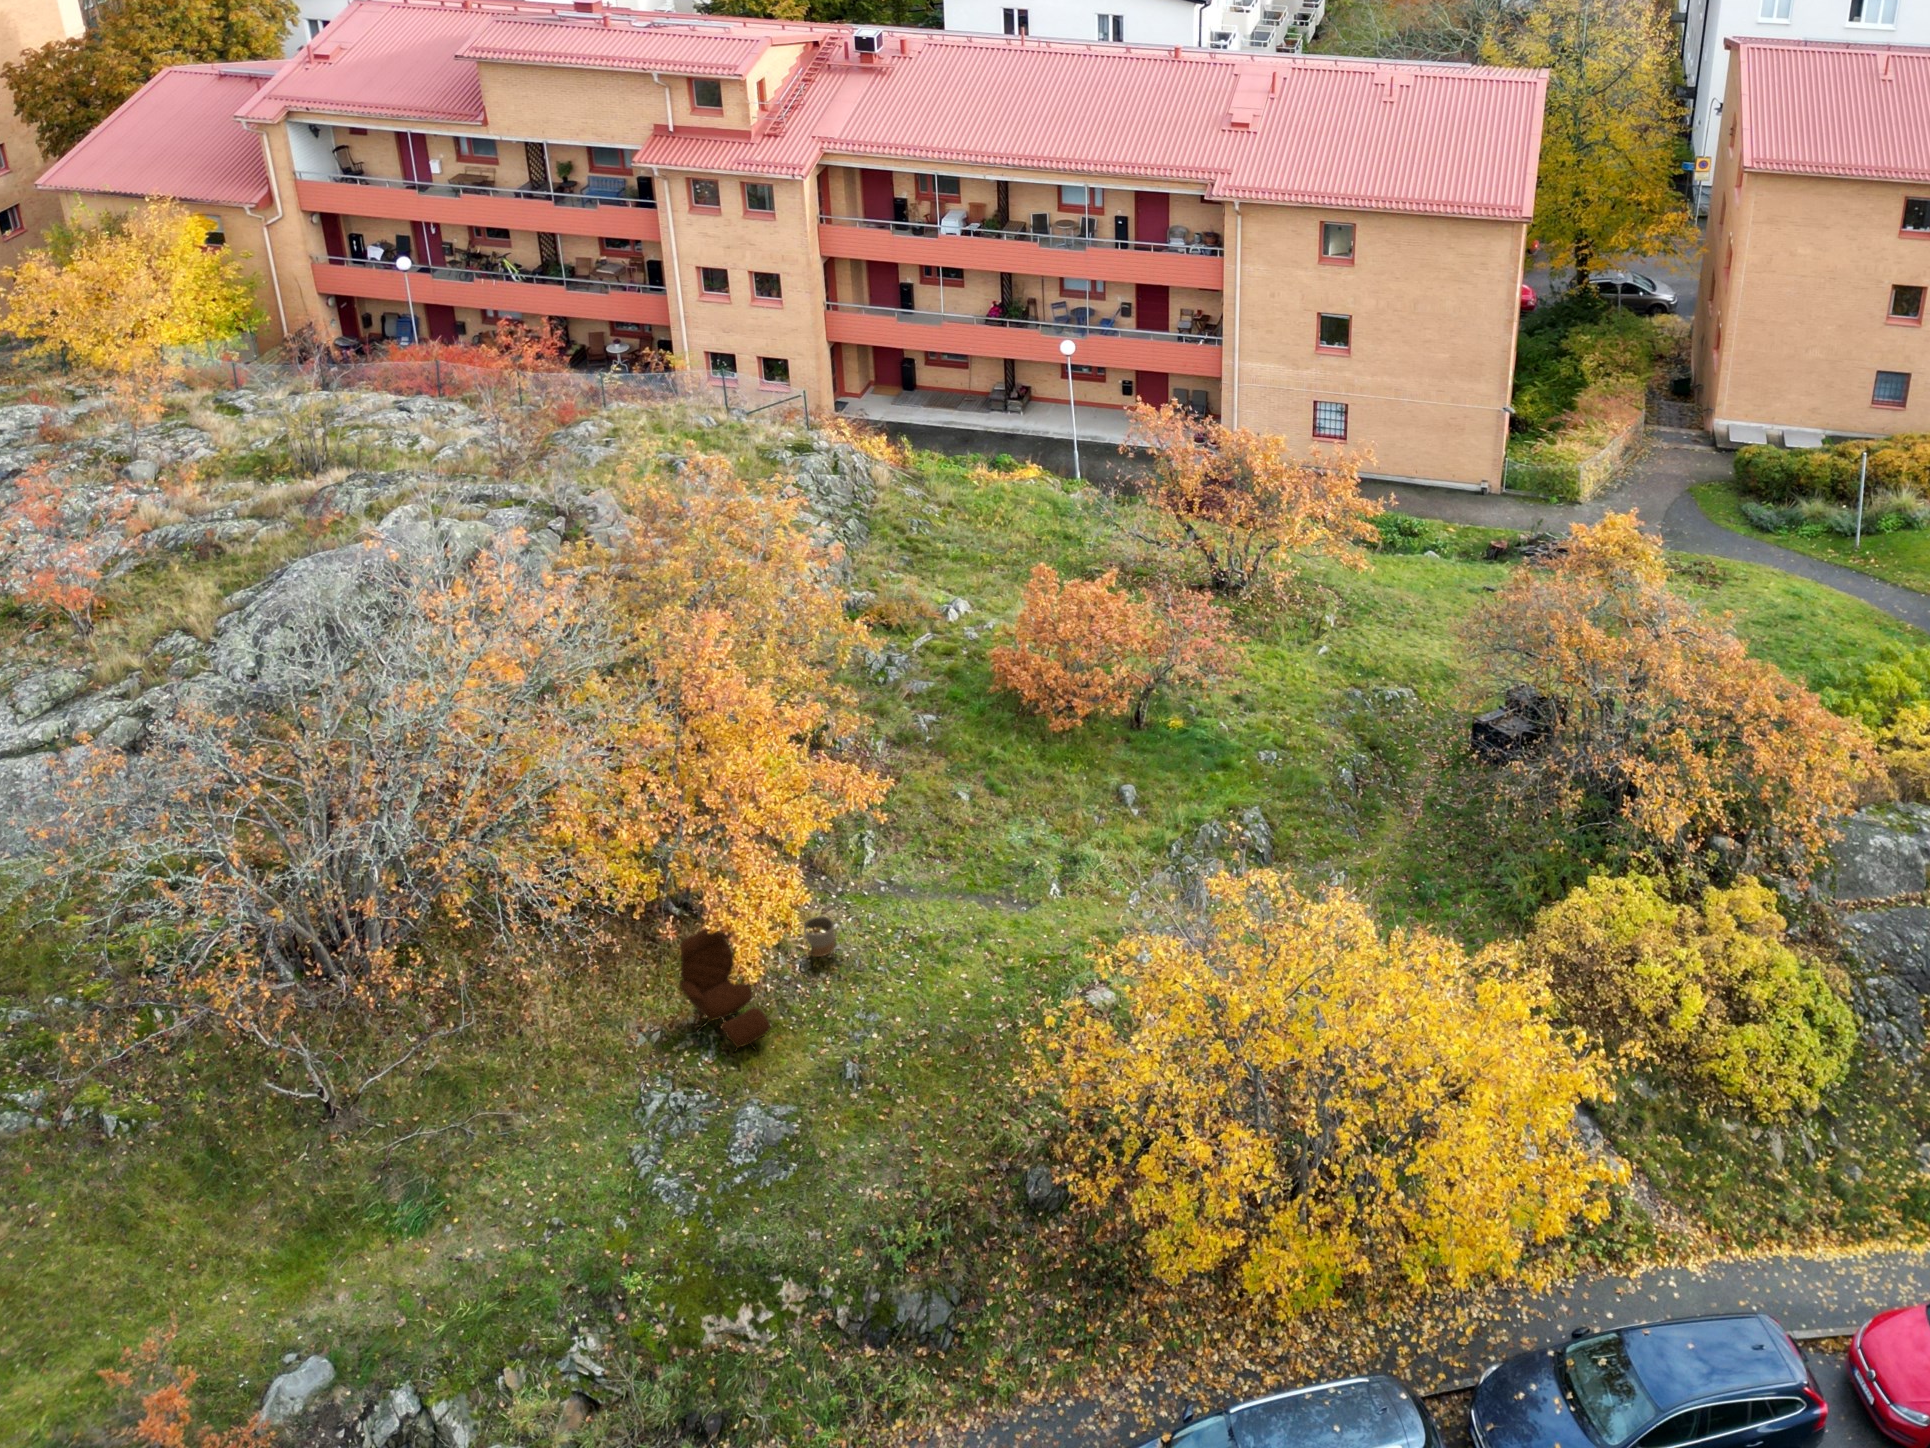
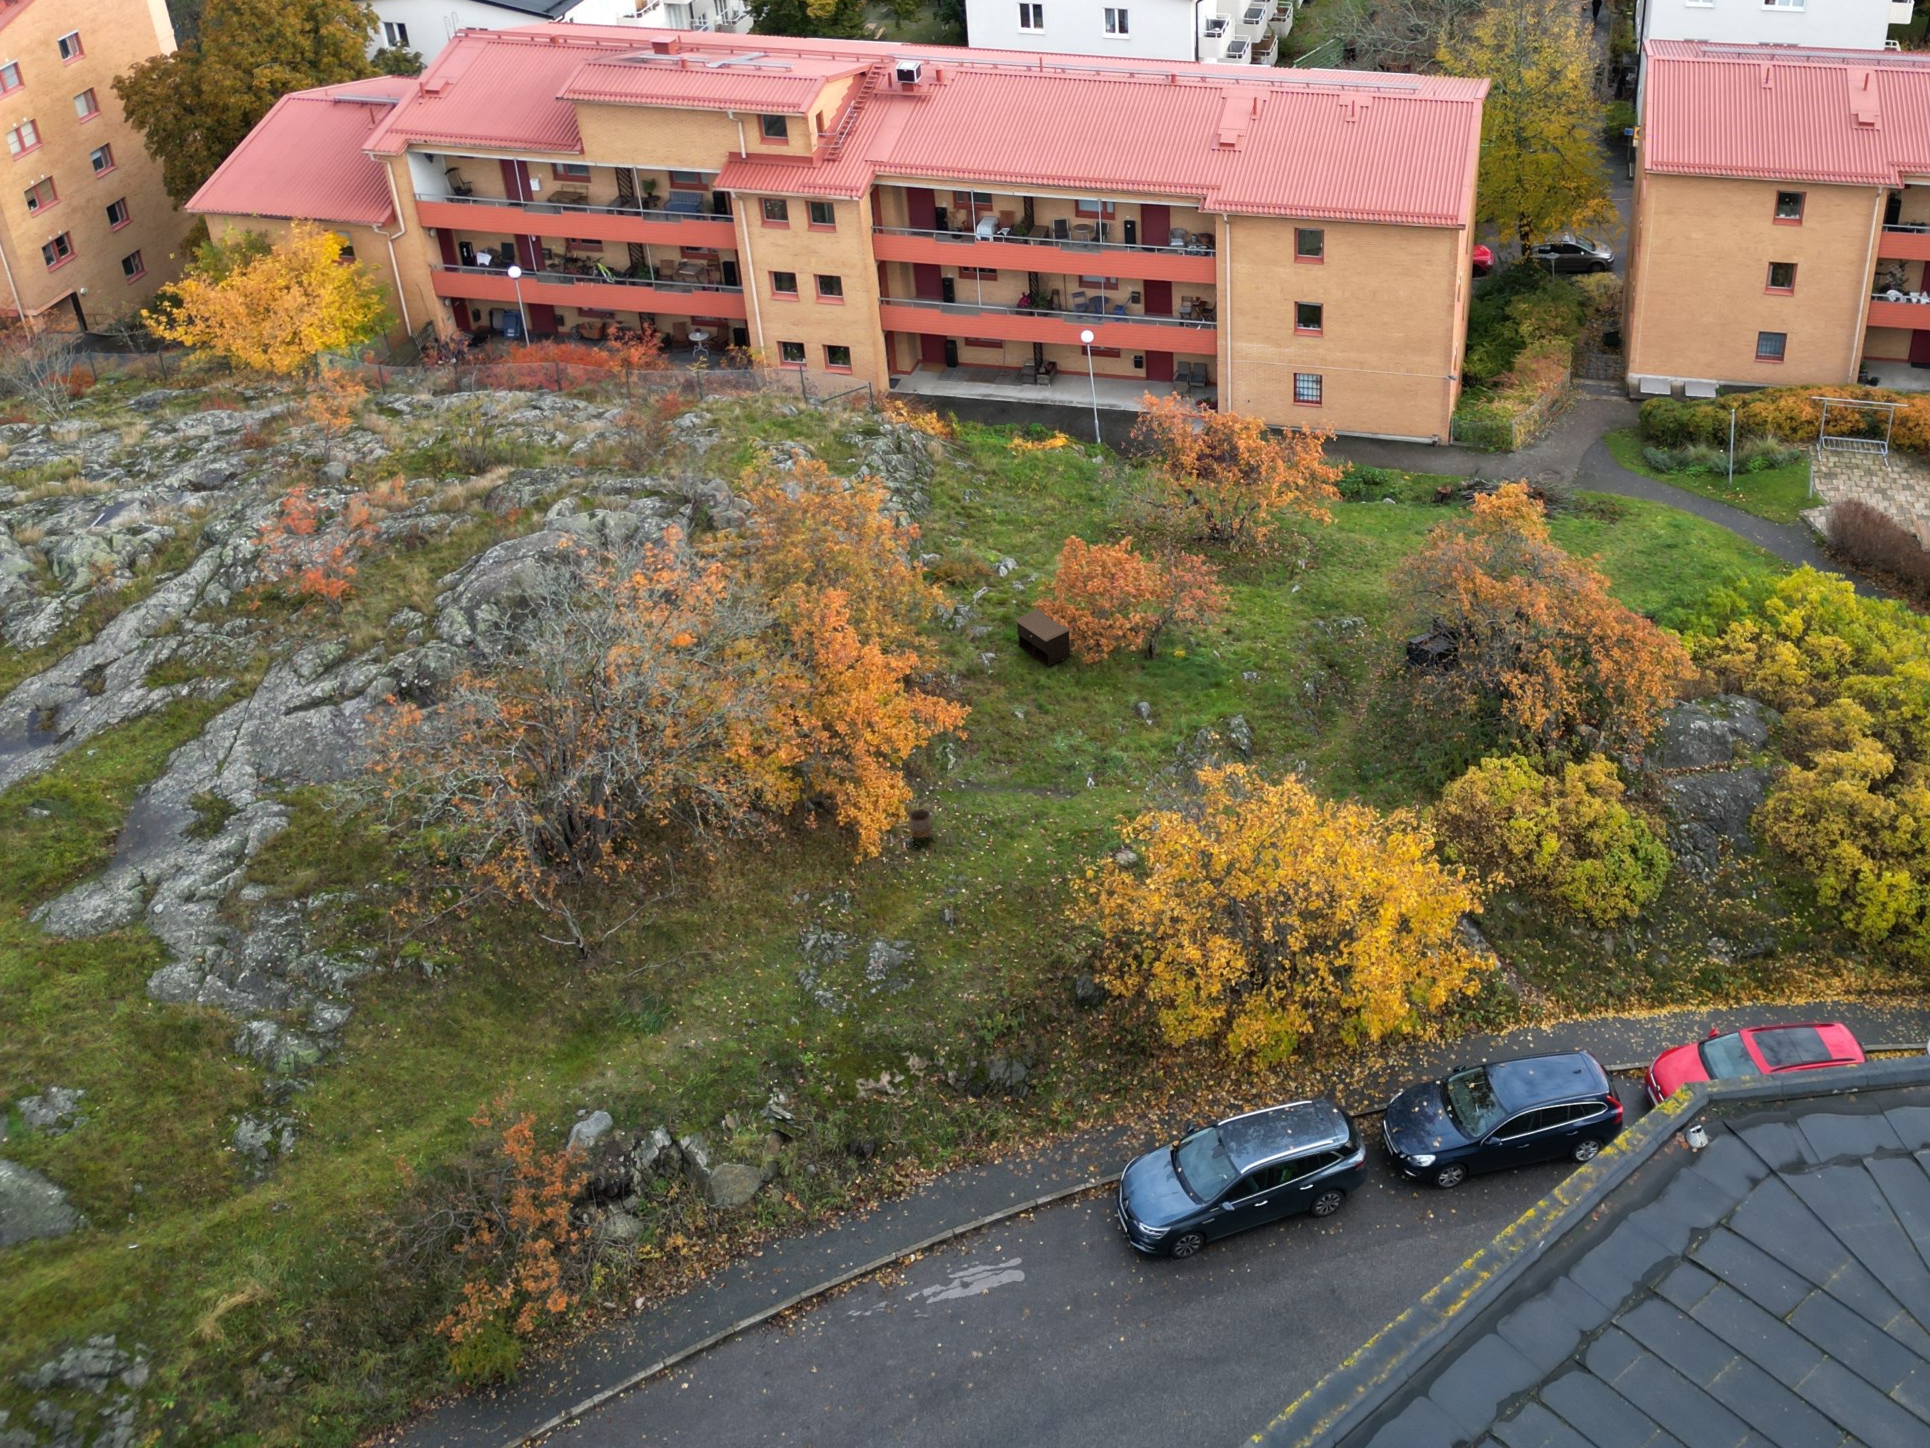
storage bench: none [963,659,1030,734] -> present [1016,609,1070,666]
lounge chair: present [679,930,770,1053] -> none [822,816,890,908]

